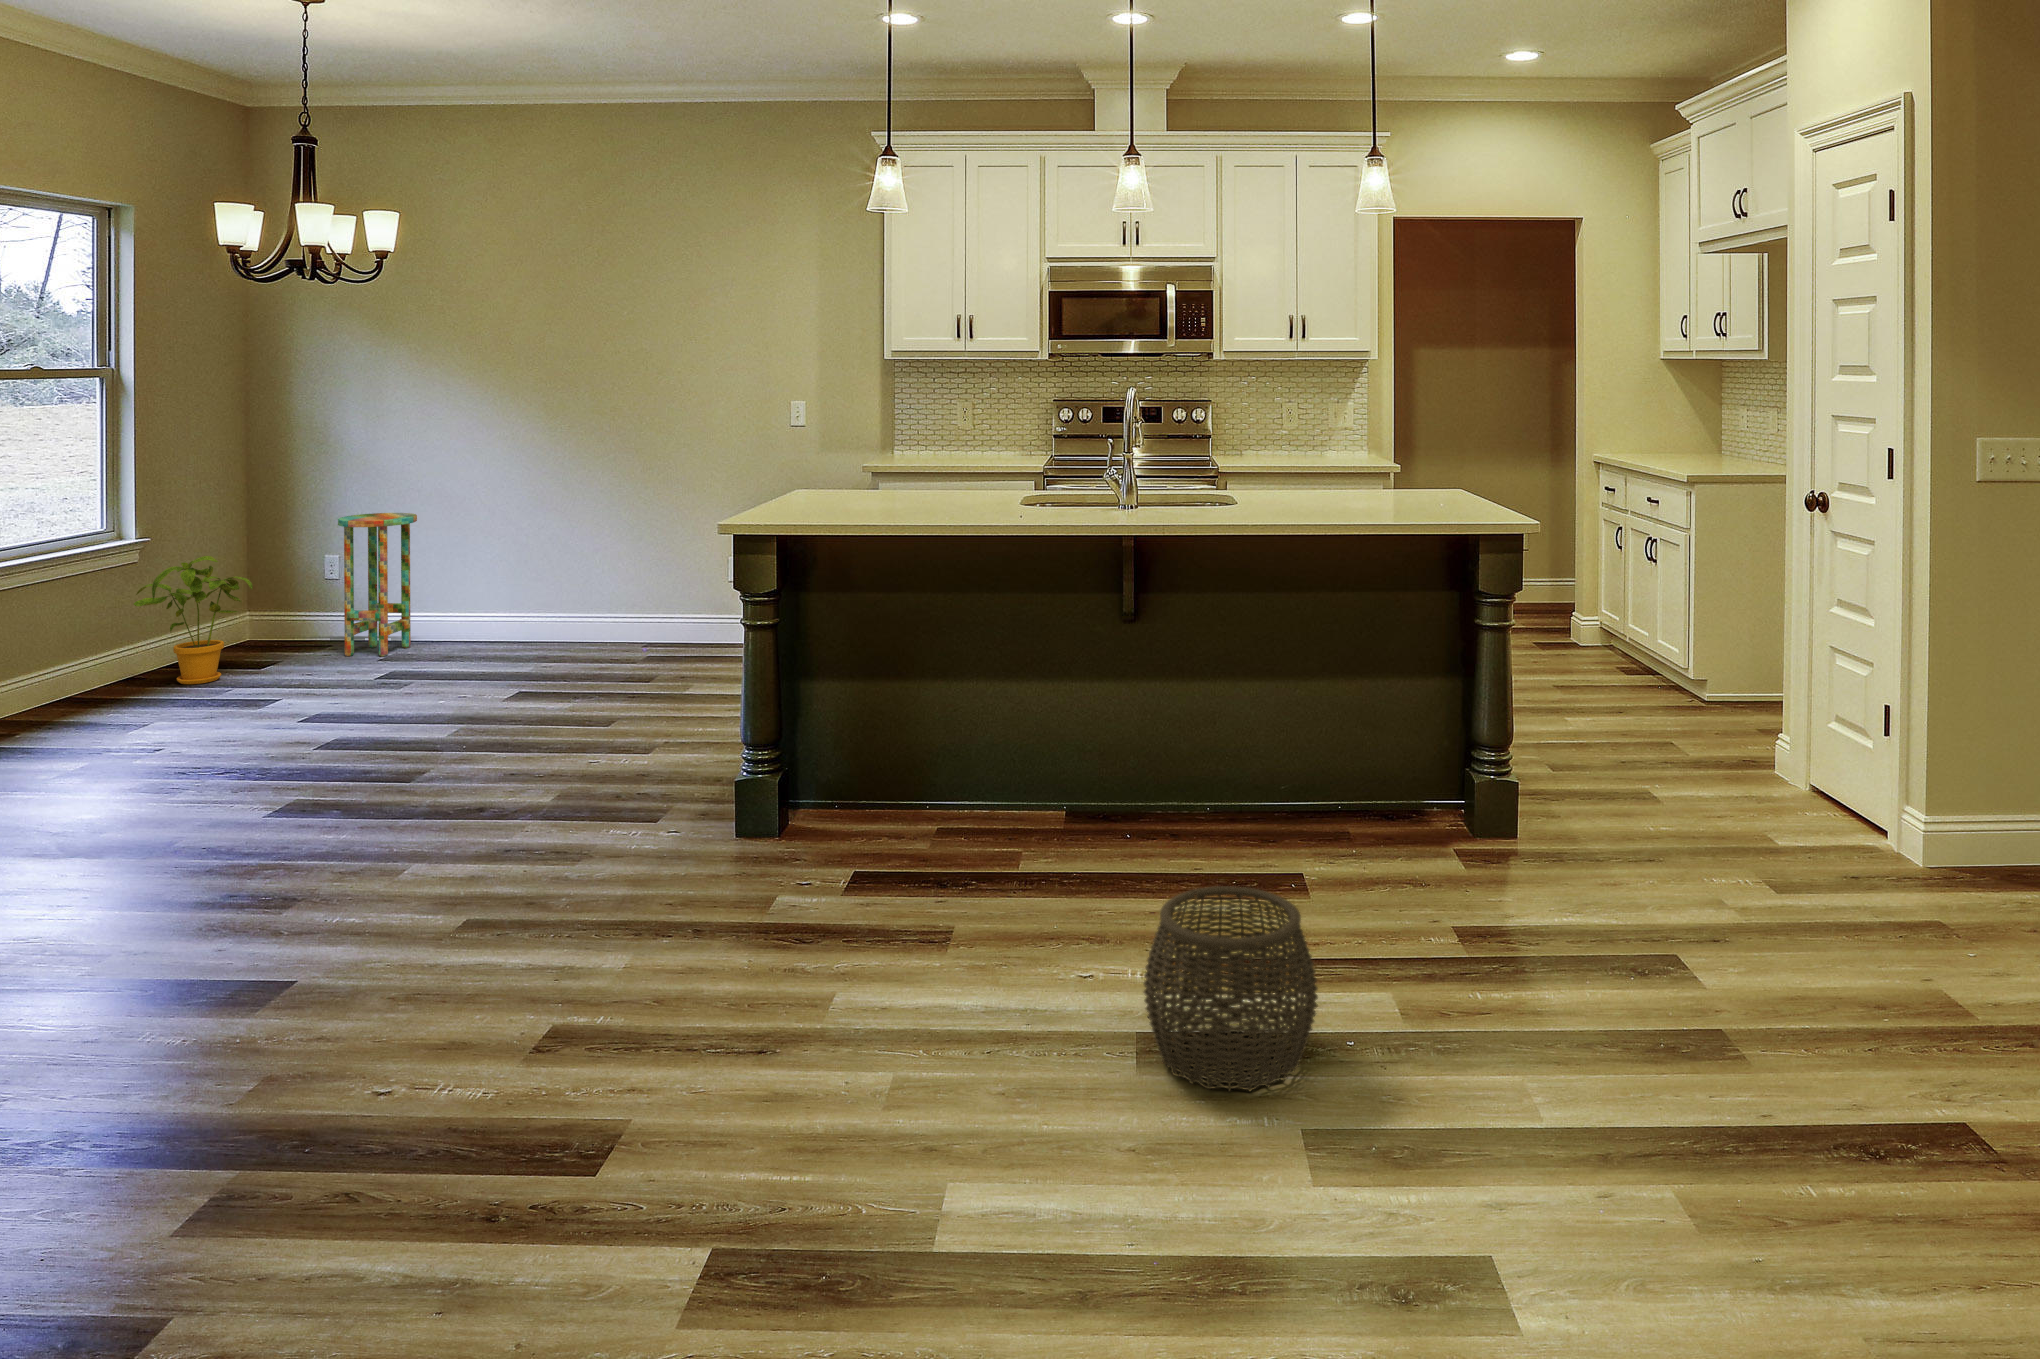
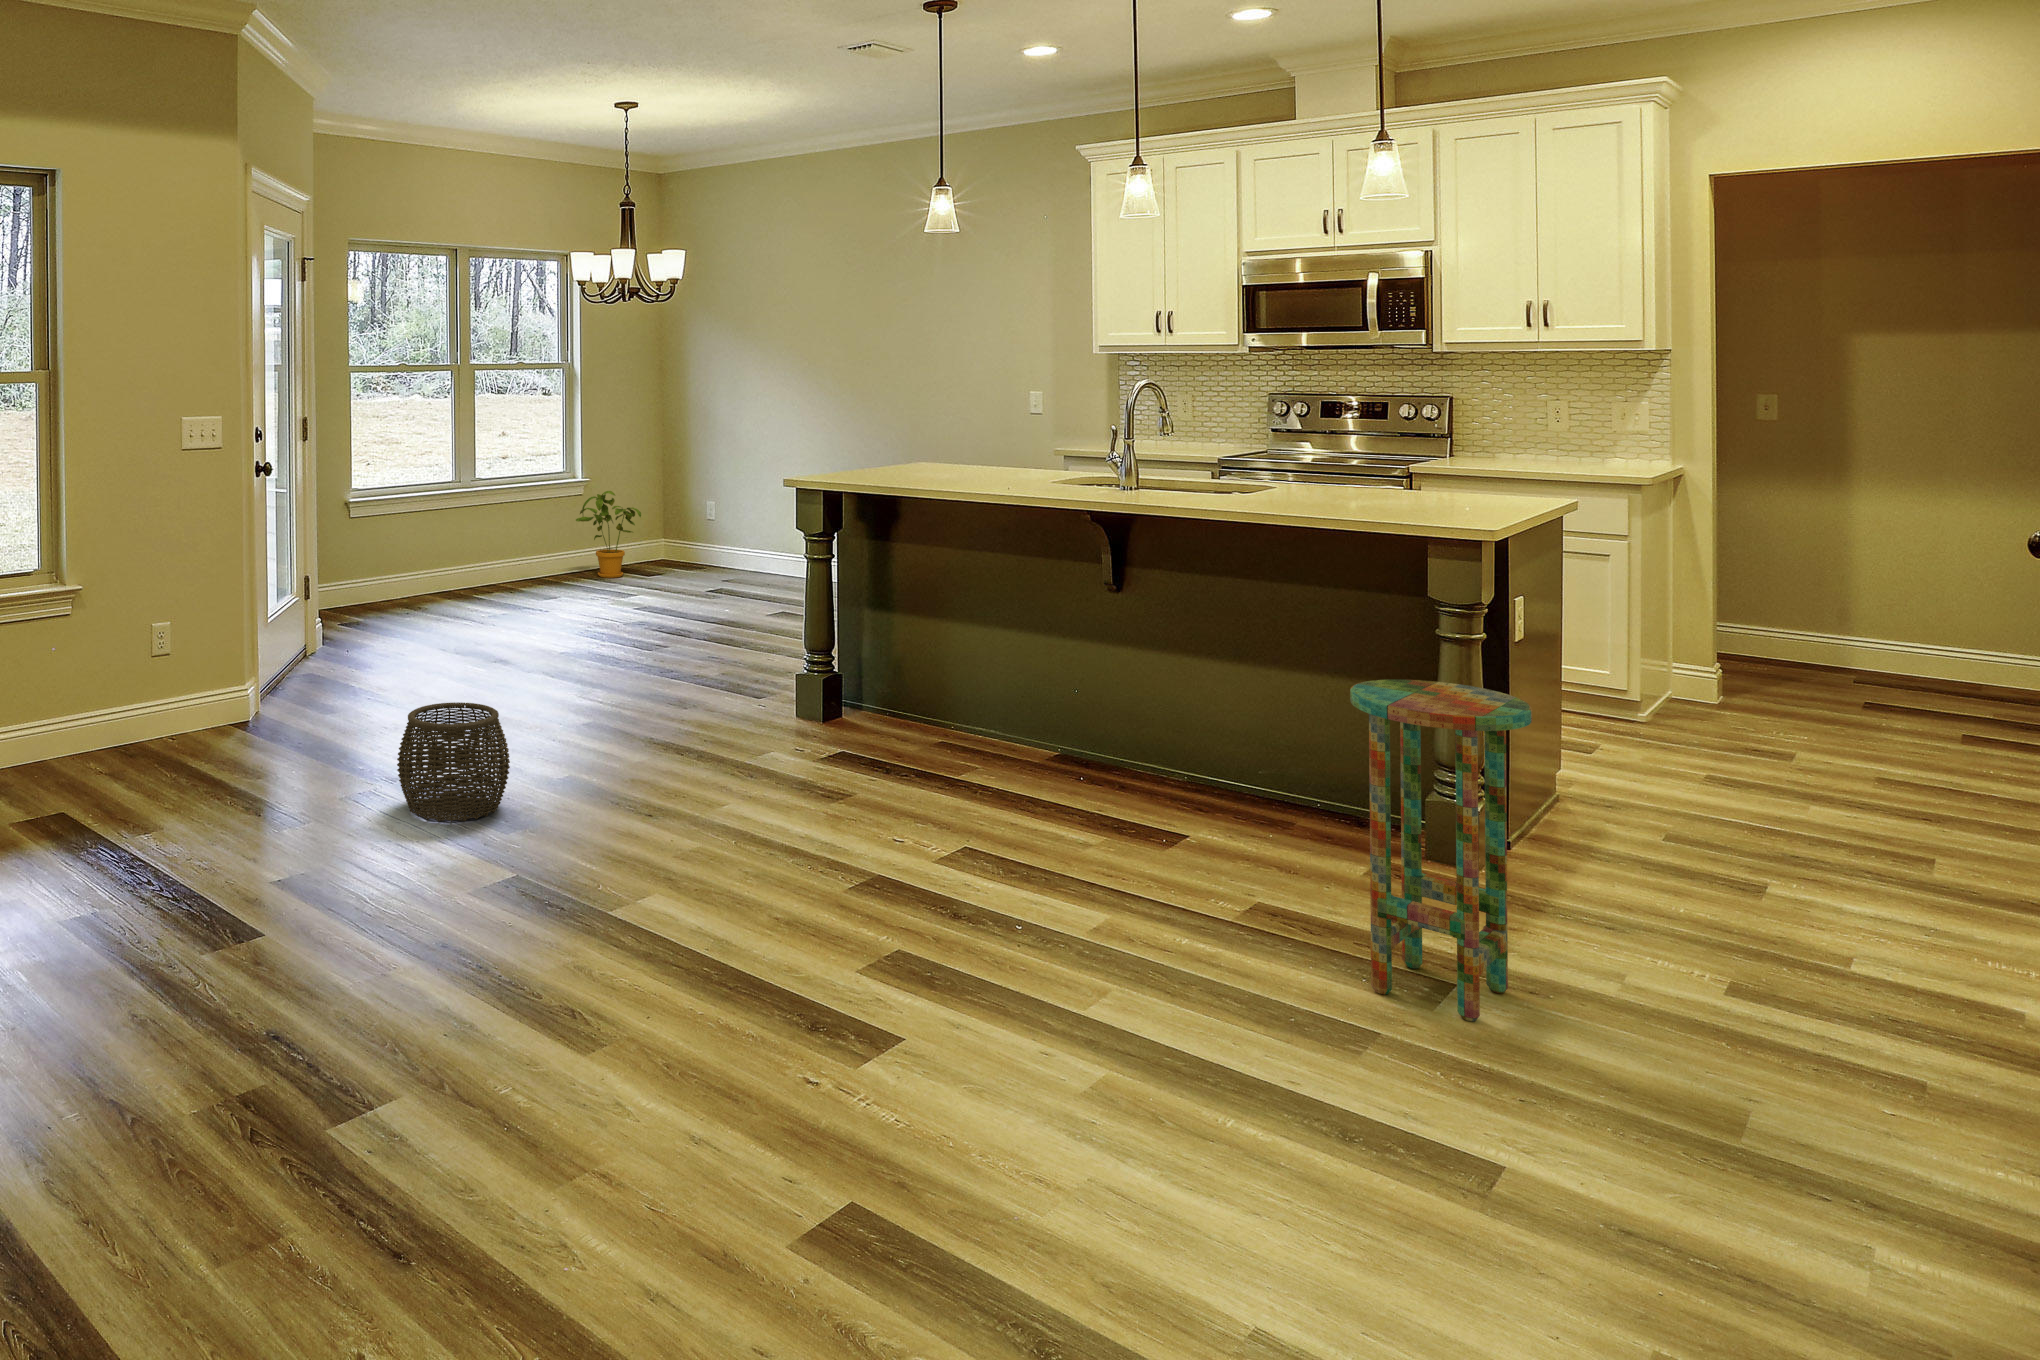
side table: present [338,513,417,657] -> present [1350,679,1532,1021]
woven basket: present [1144,886,1318,1091] -> present [397,702,510,822]

